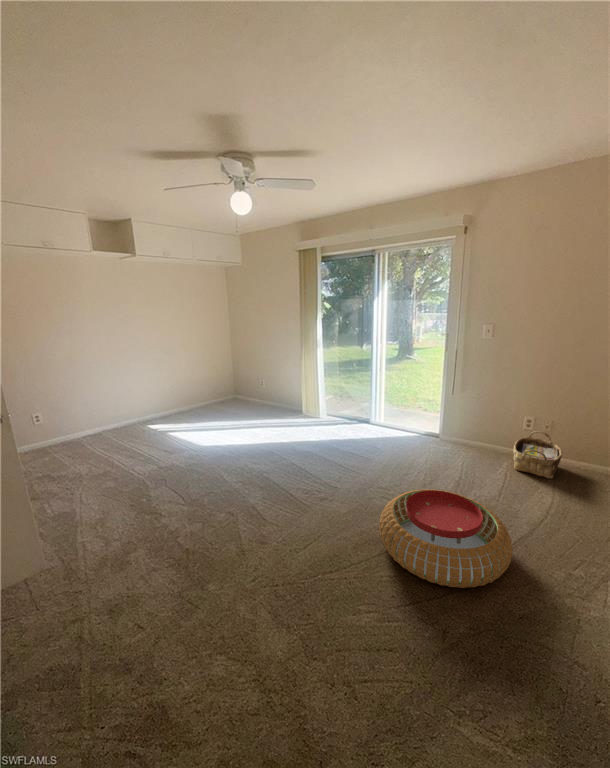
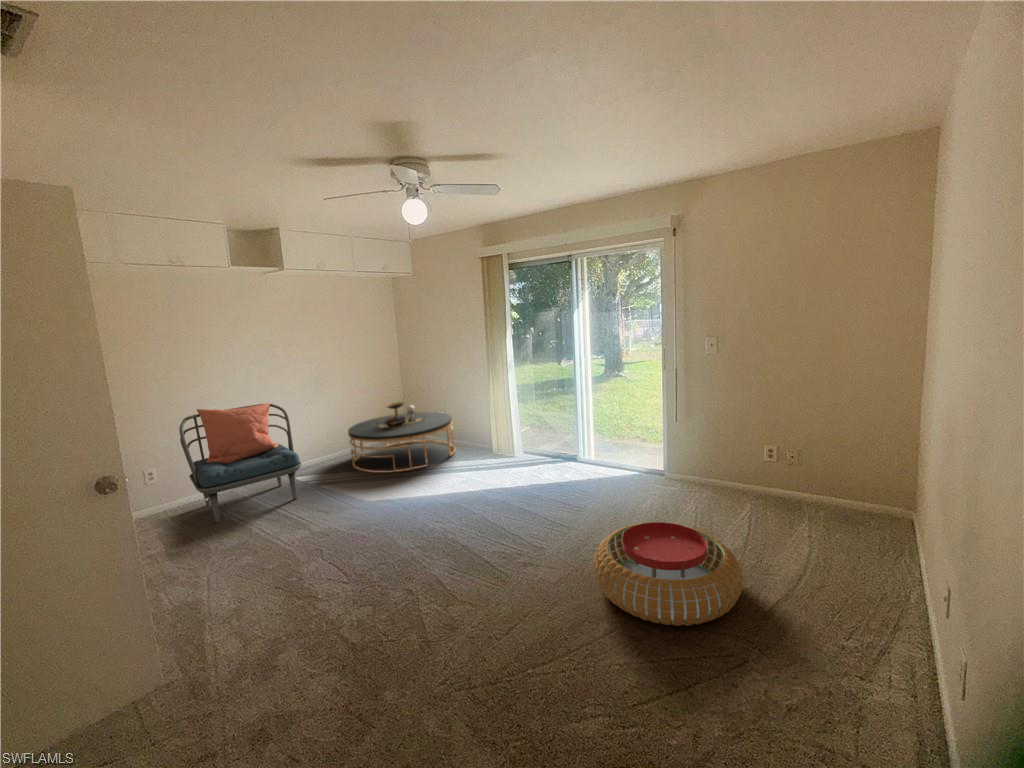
armchair: none [49,364,147,458] -> present [179,403,302,522]
coffee table: none [186,369,271,425] -> present [348,402,455,473]
woven basket: present [514,431,563,478] -> none [746,451,801,505]

